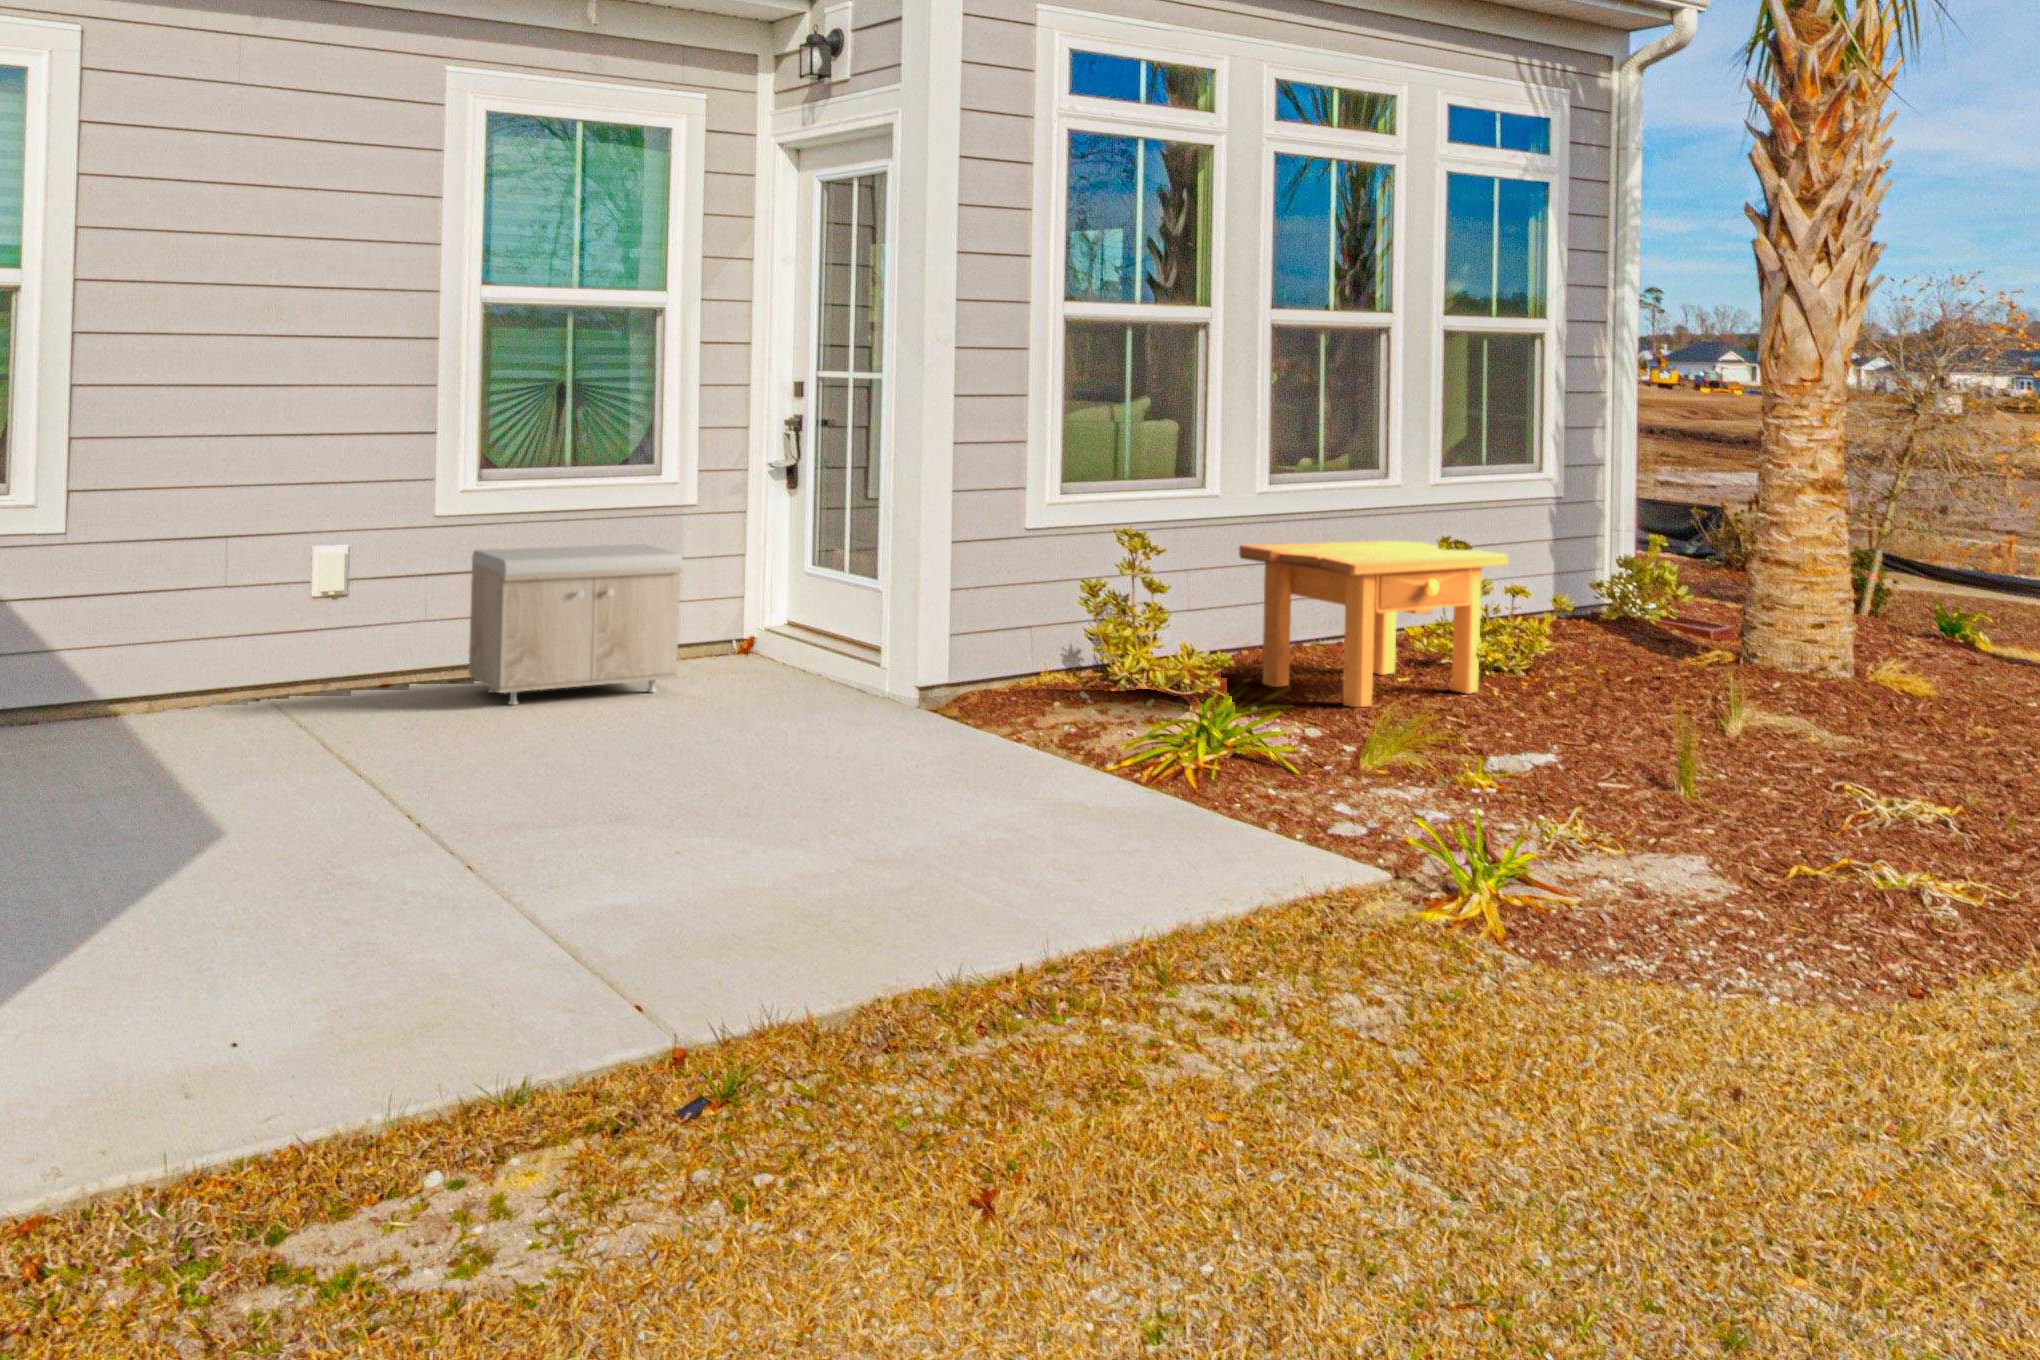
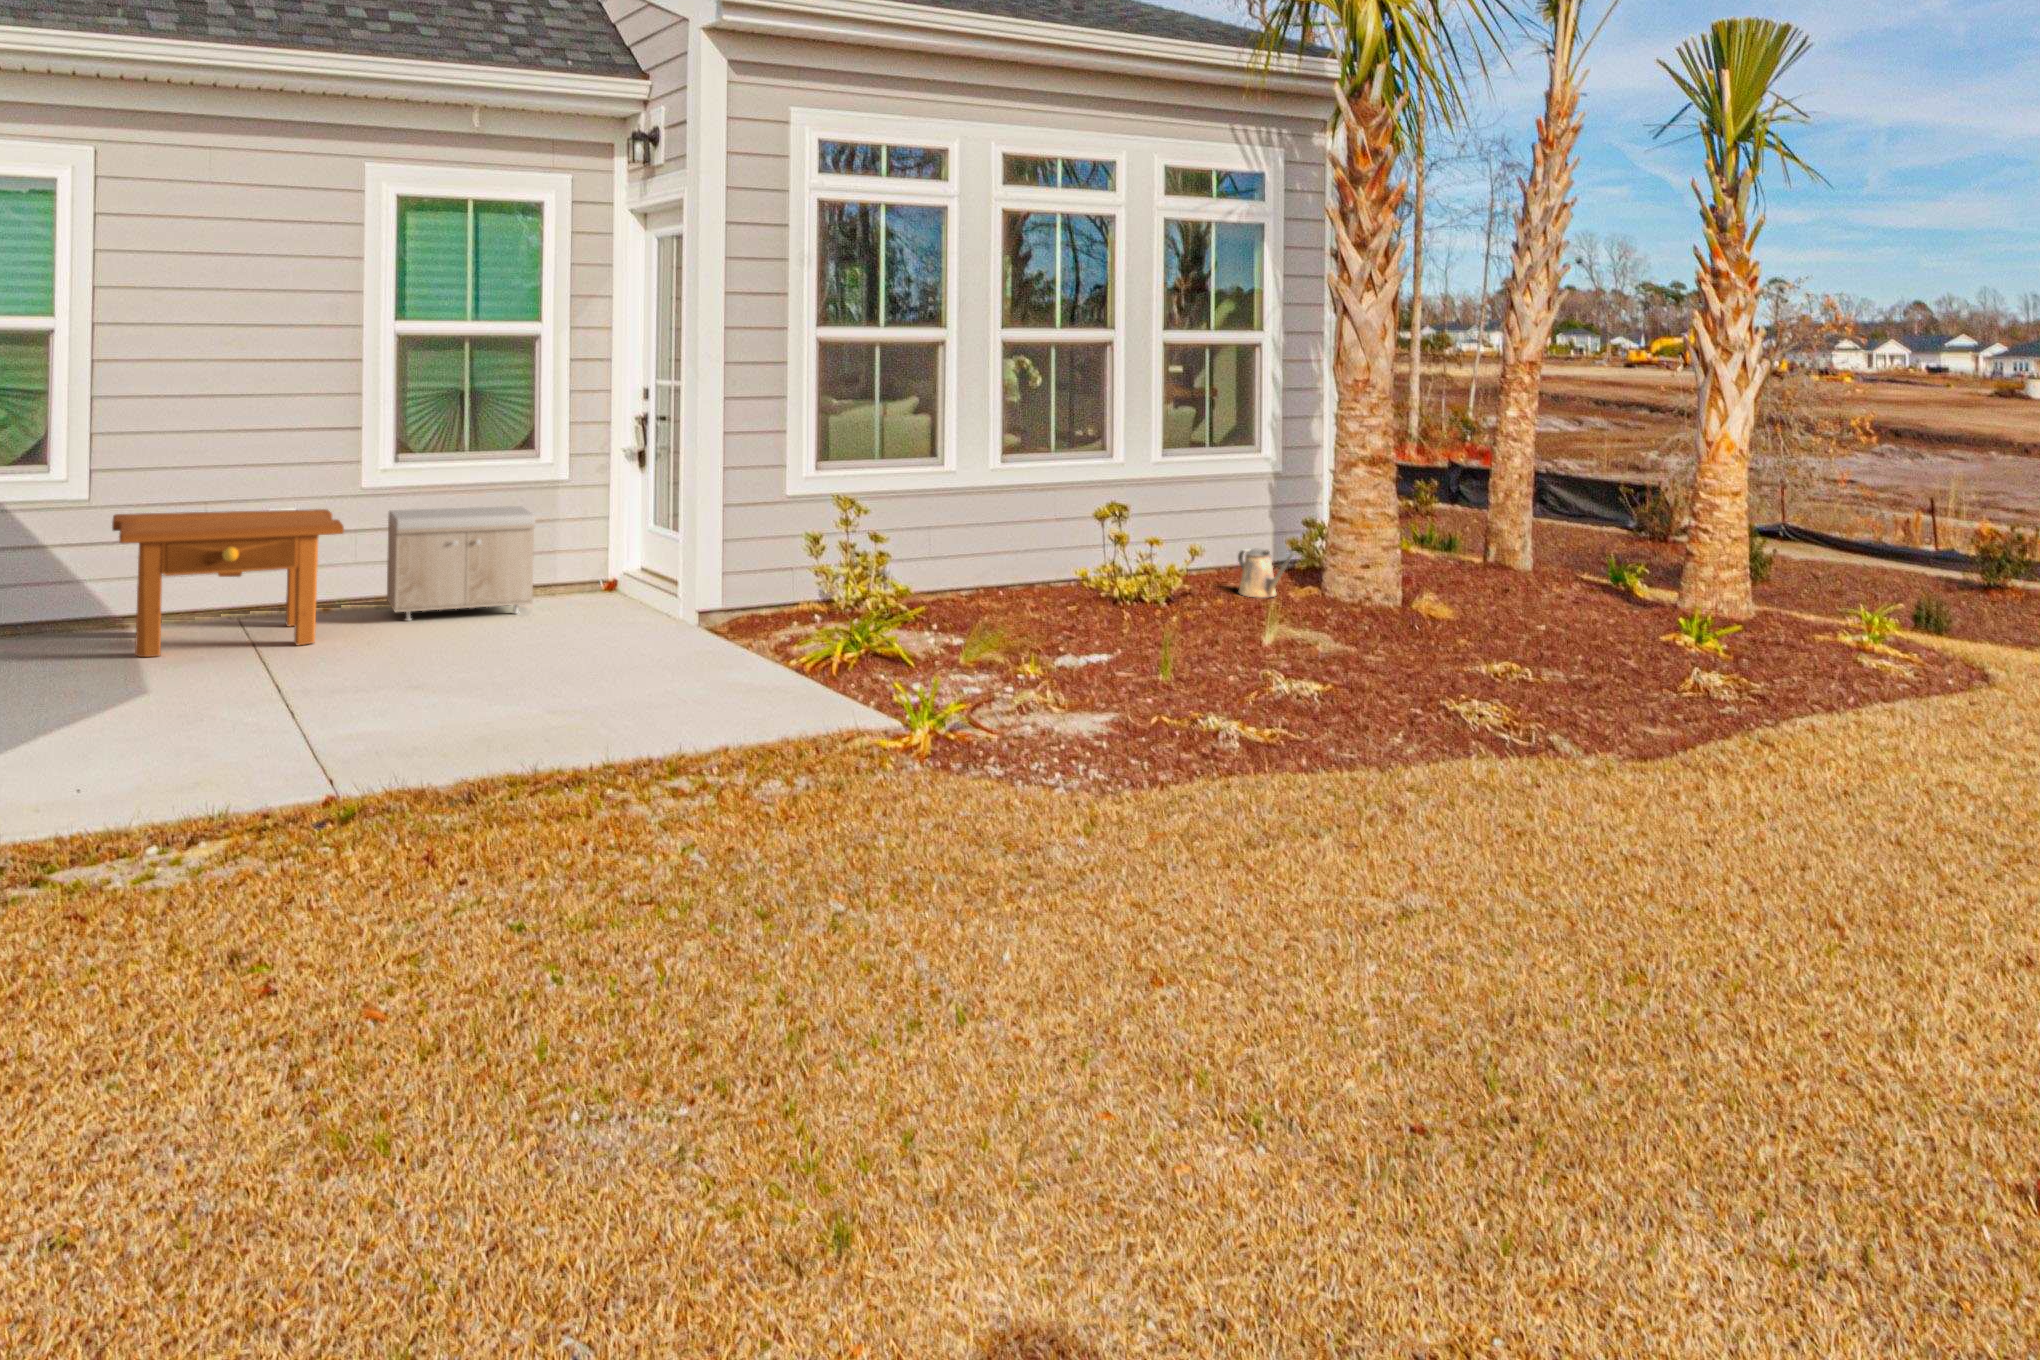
side table: present [1239,540,1509,707] -> present [112,509,344,657]
watering can: none [1524,593,1622,655] -> present [1238,548,1295,598]

